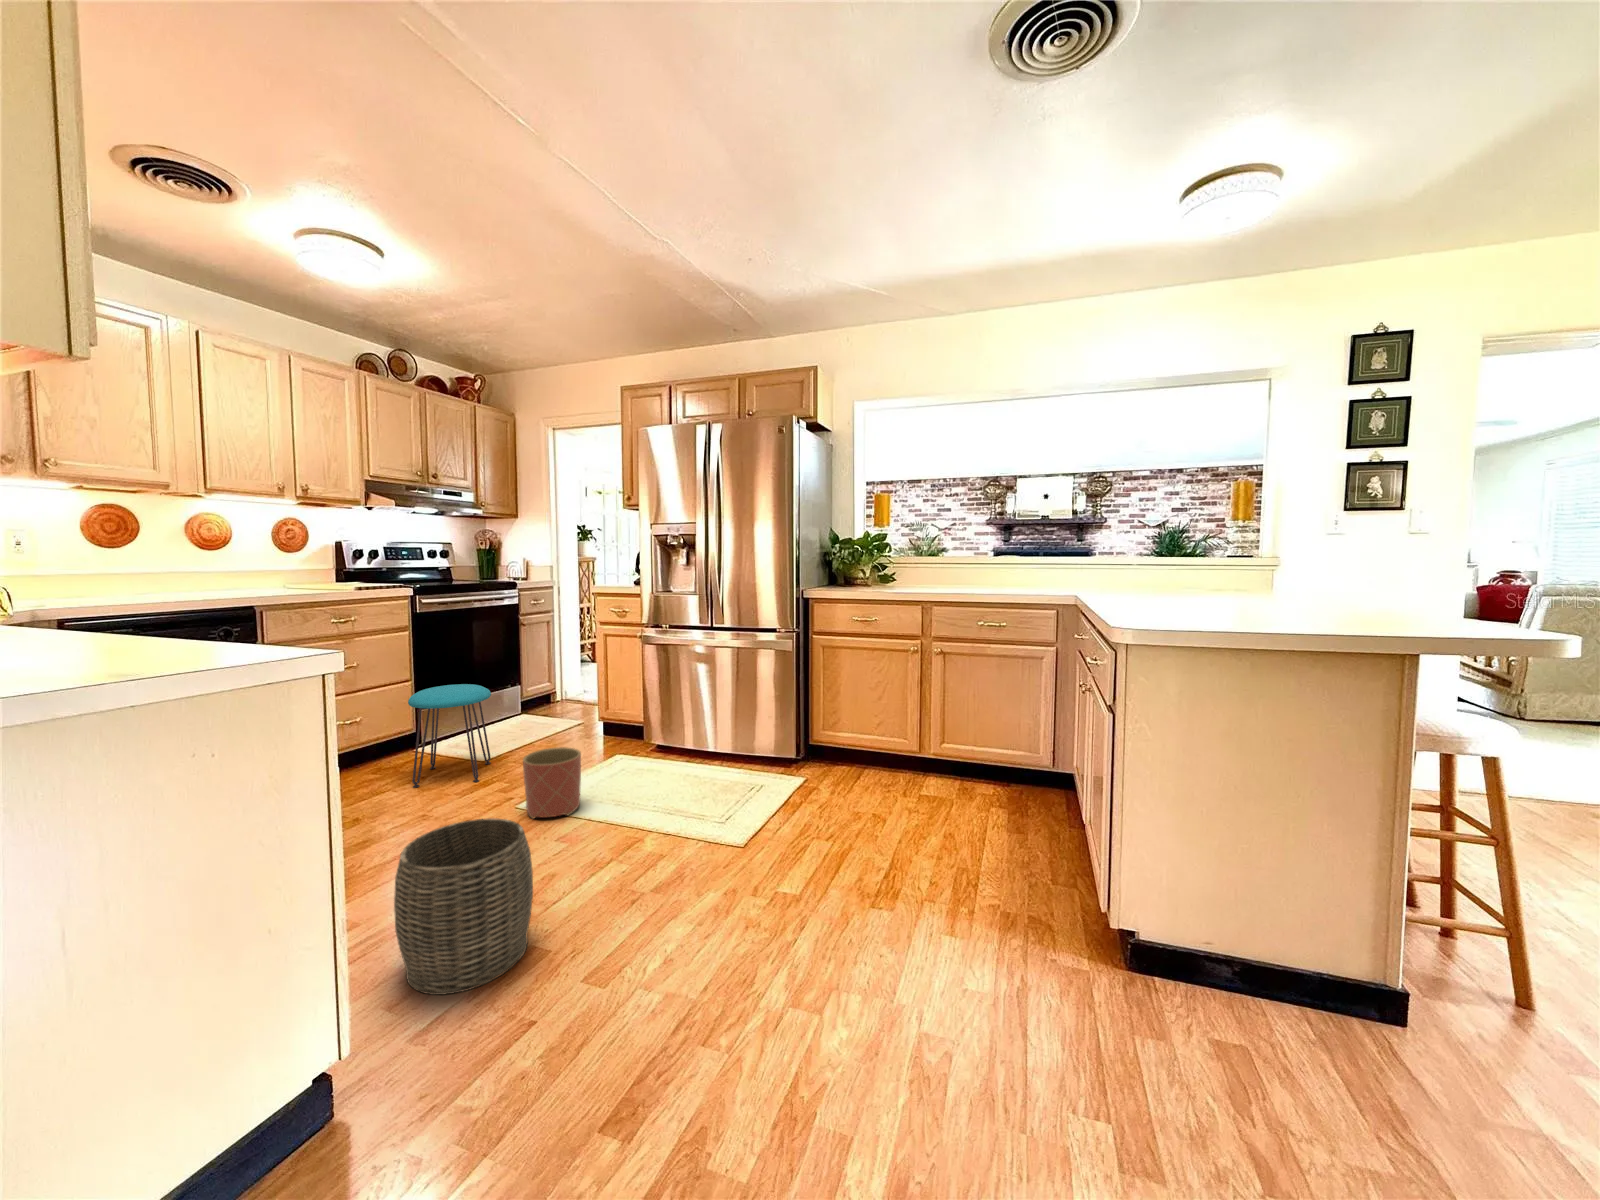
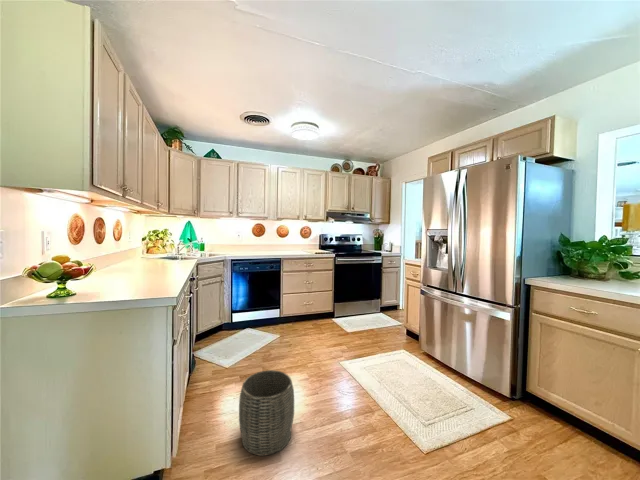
stool: present [408,684,491,788] -> none [317,297,350,343]
planter: present [523,747,581,818] -> none [340,339,366,378]

